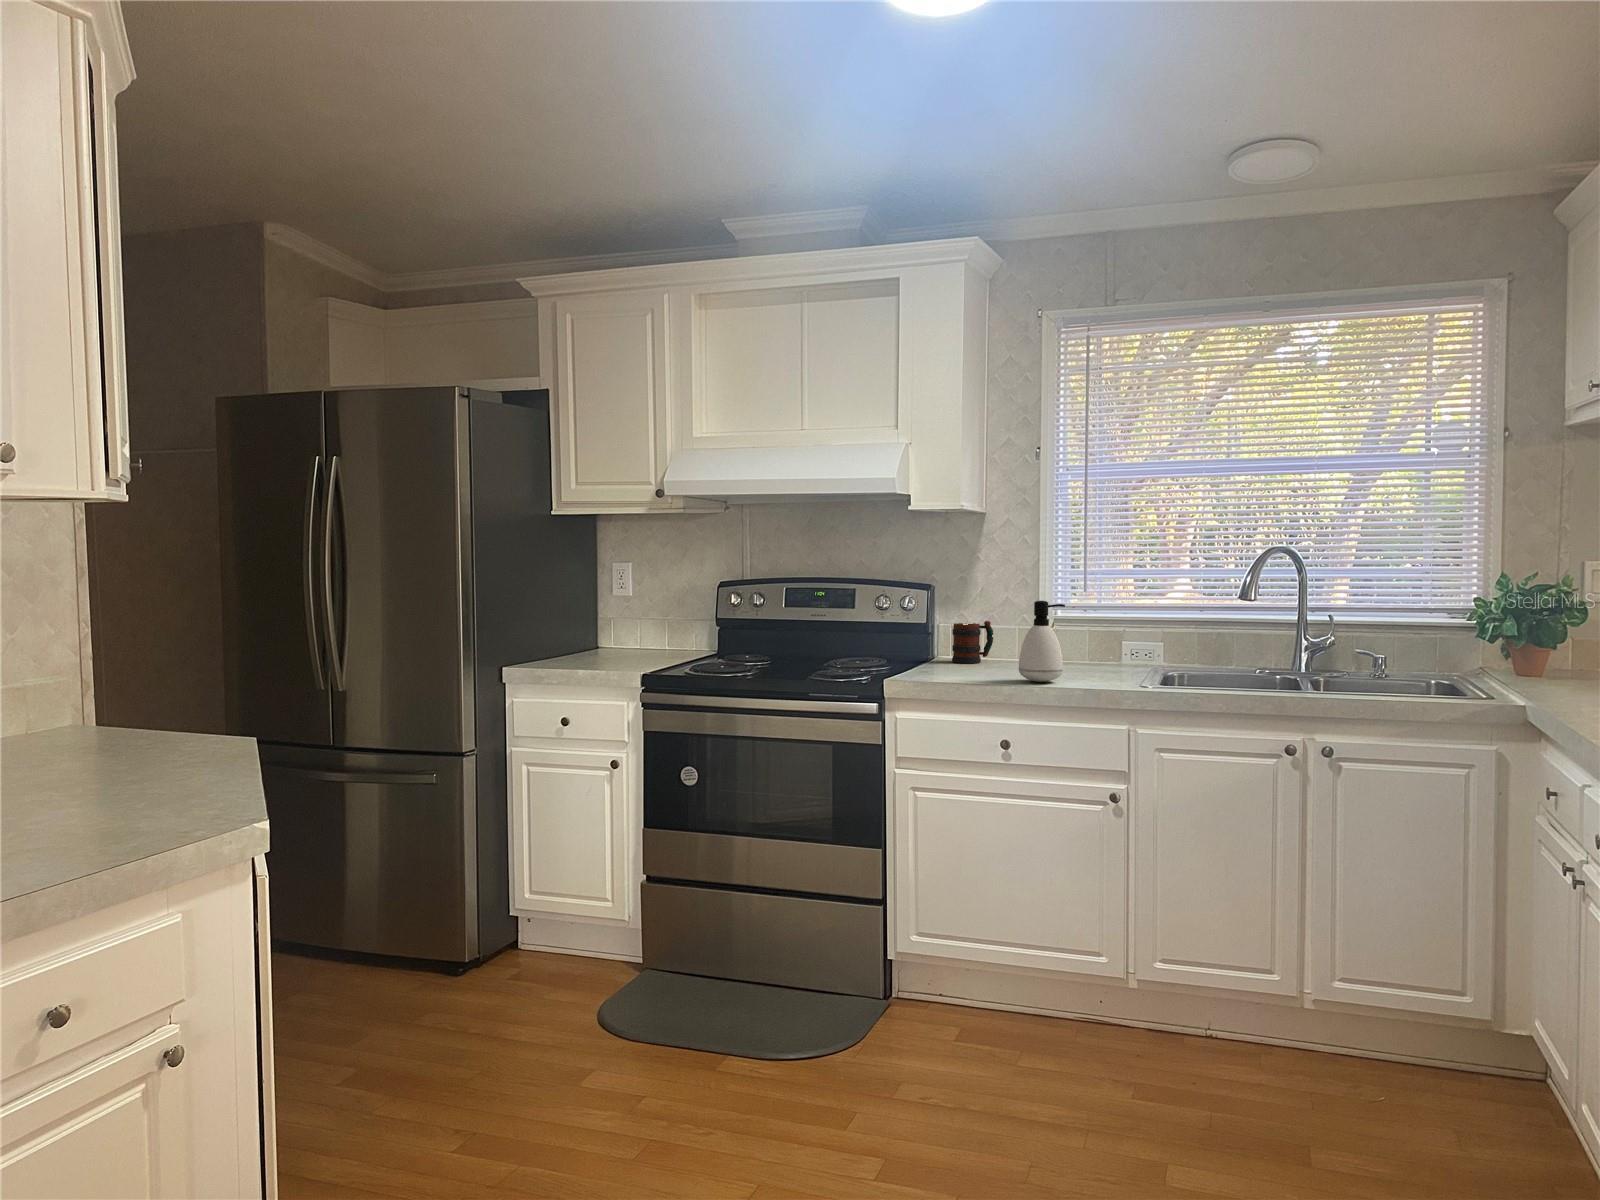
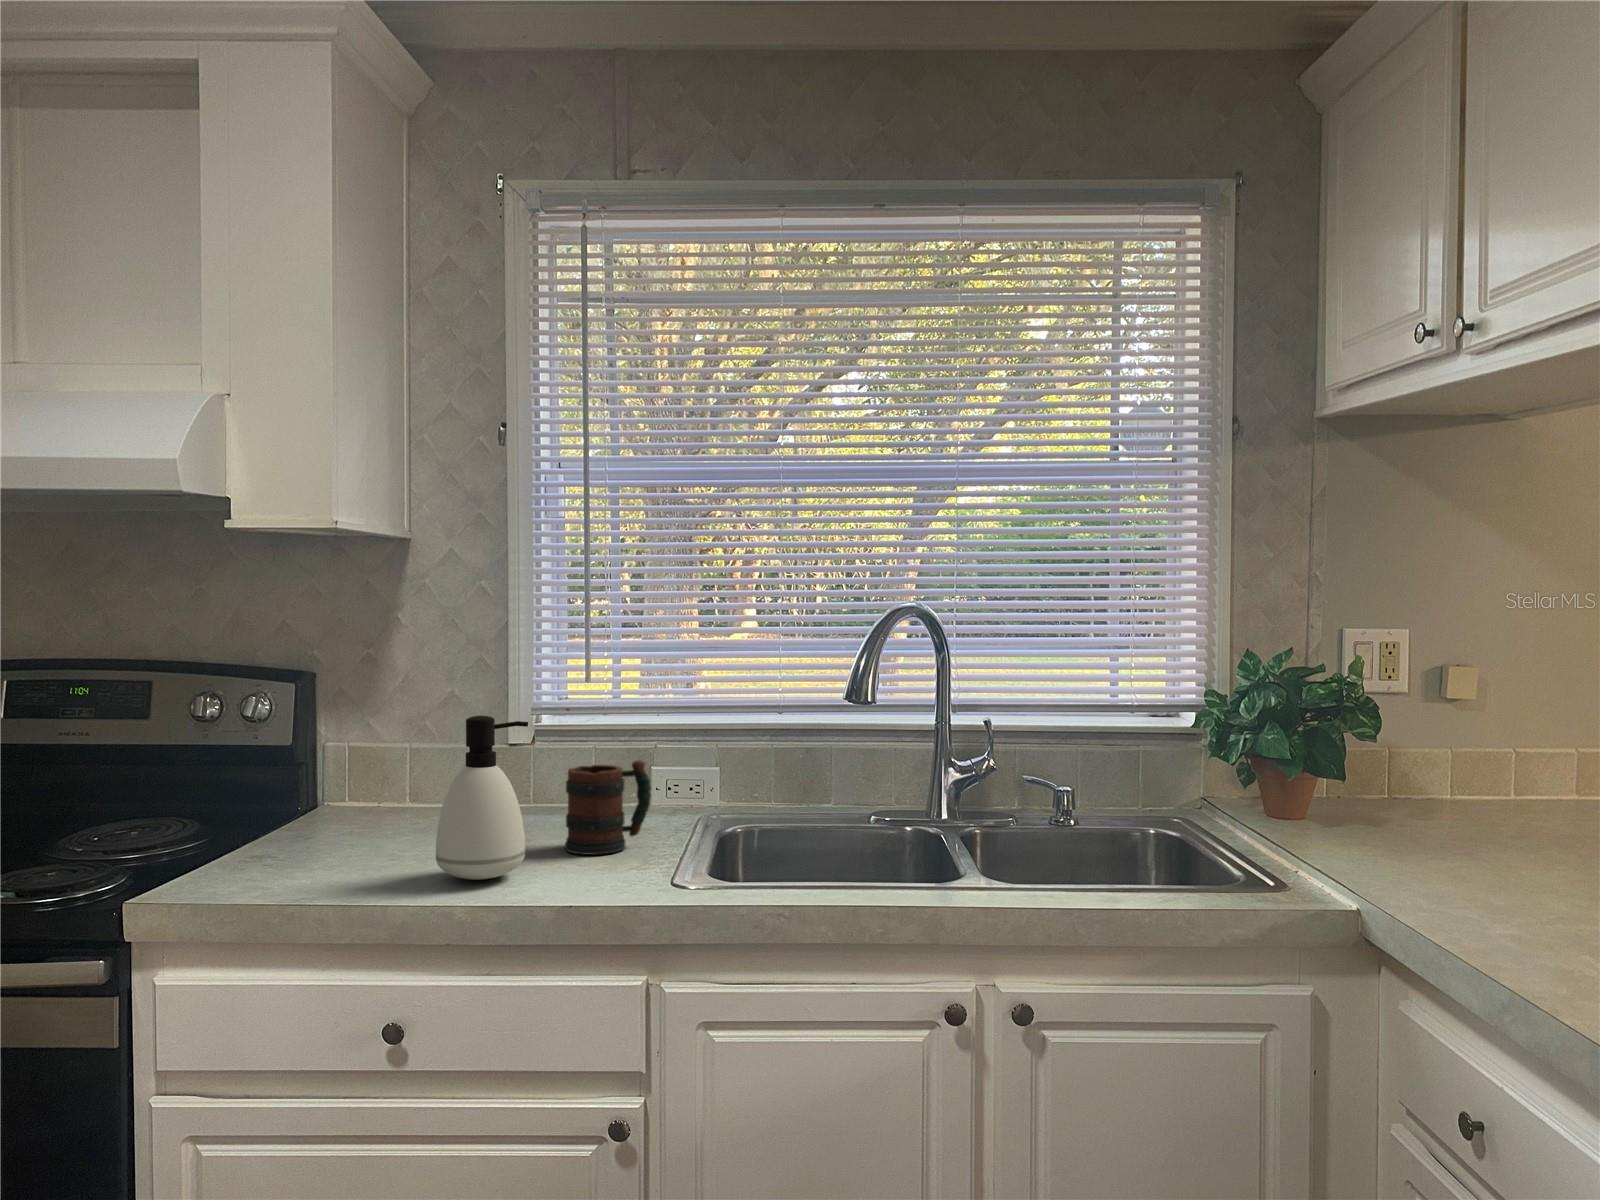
mug: present [952,621,993,663] -> present [565,760,651,854]

